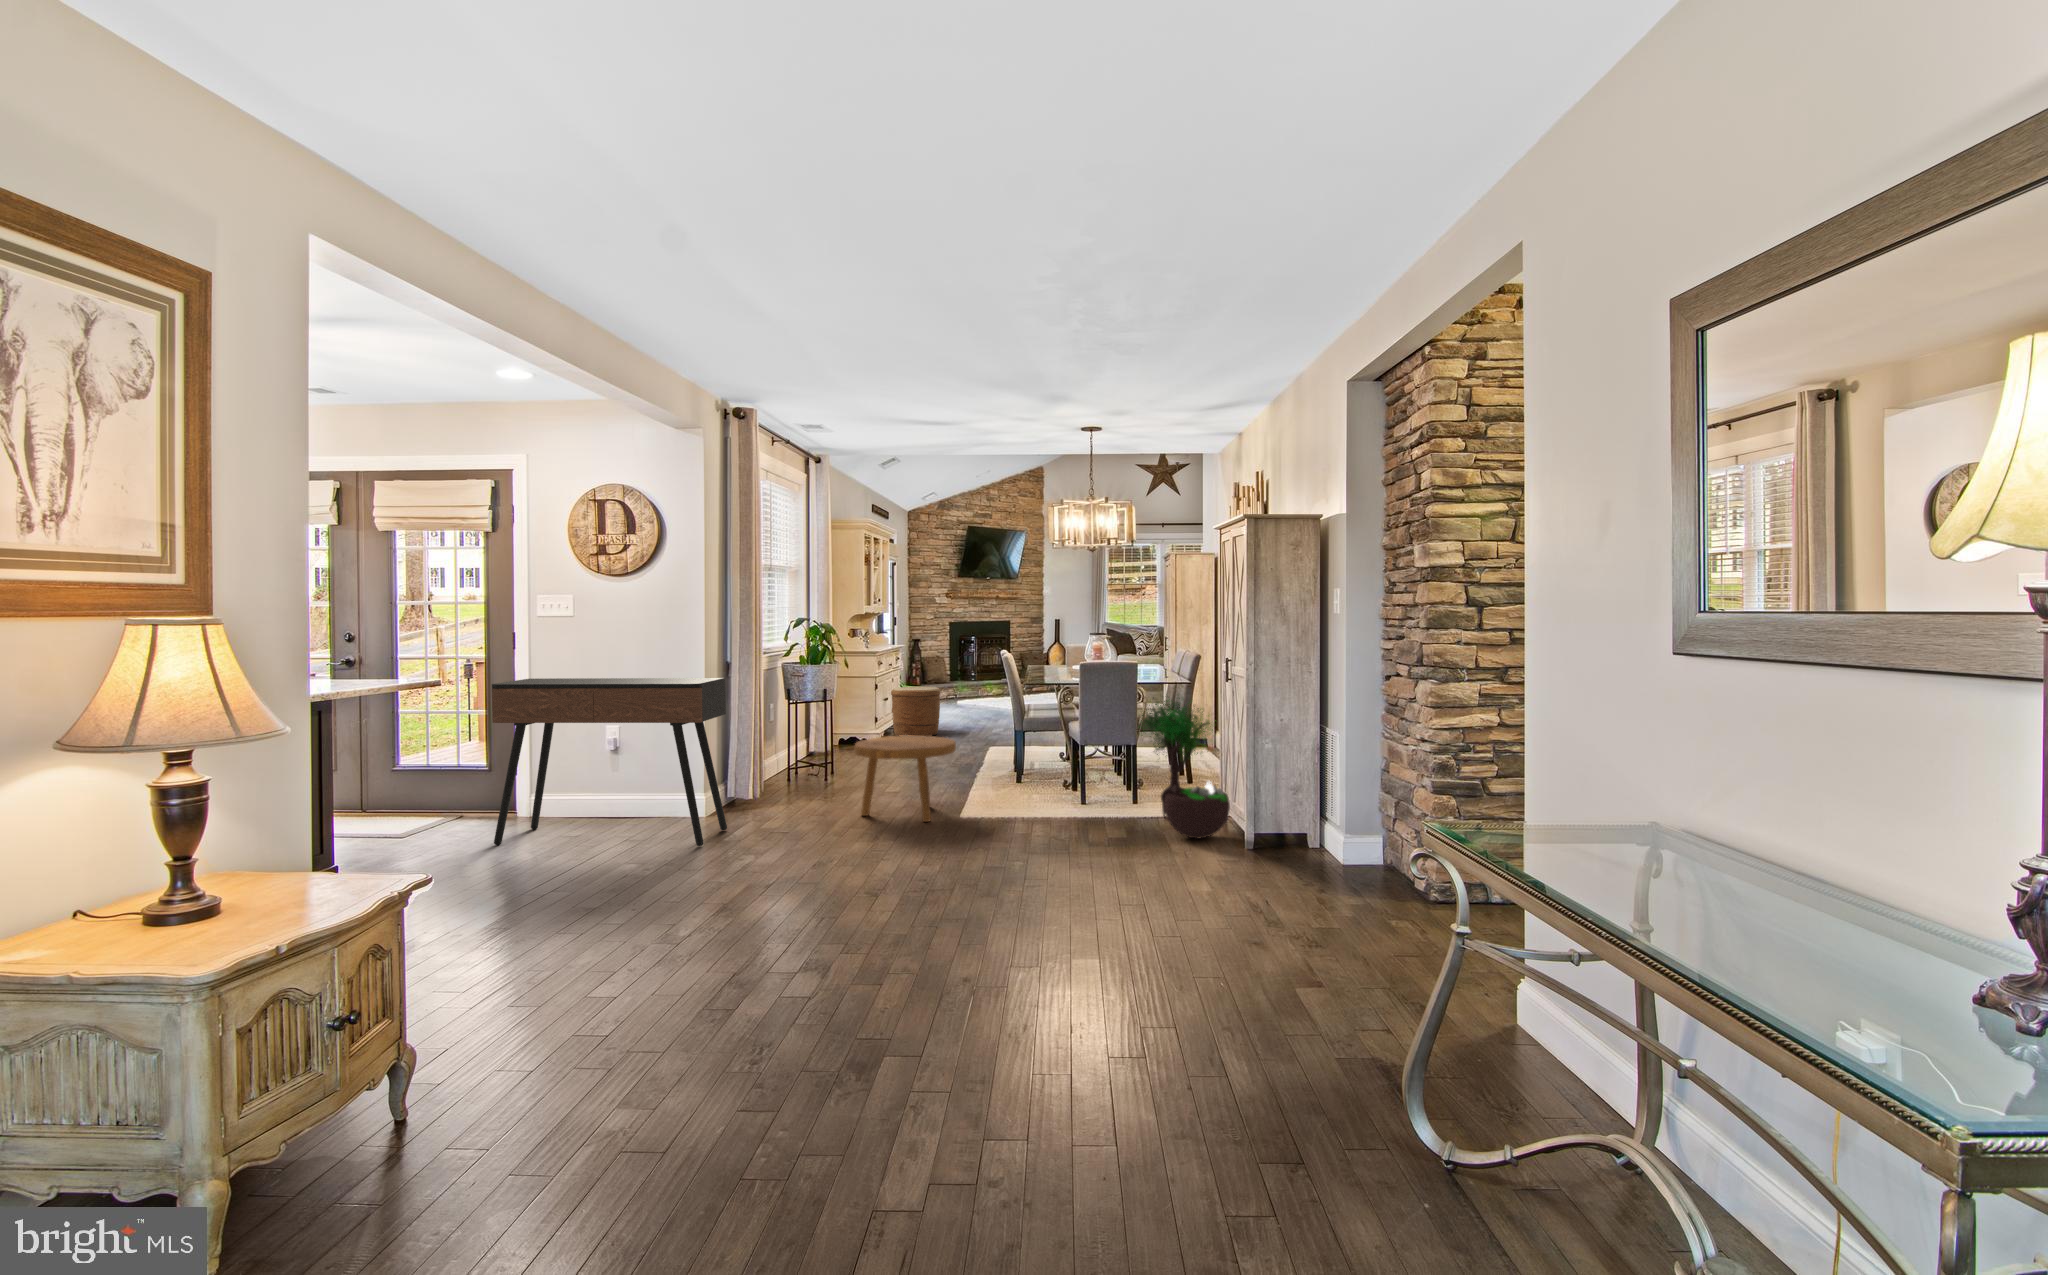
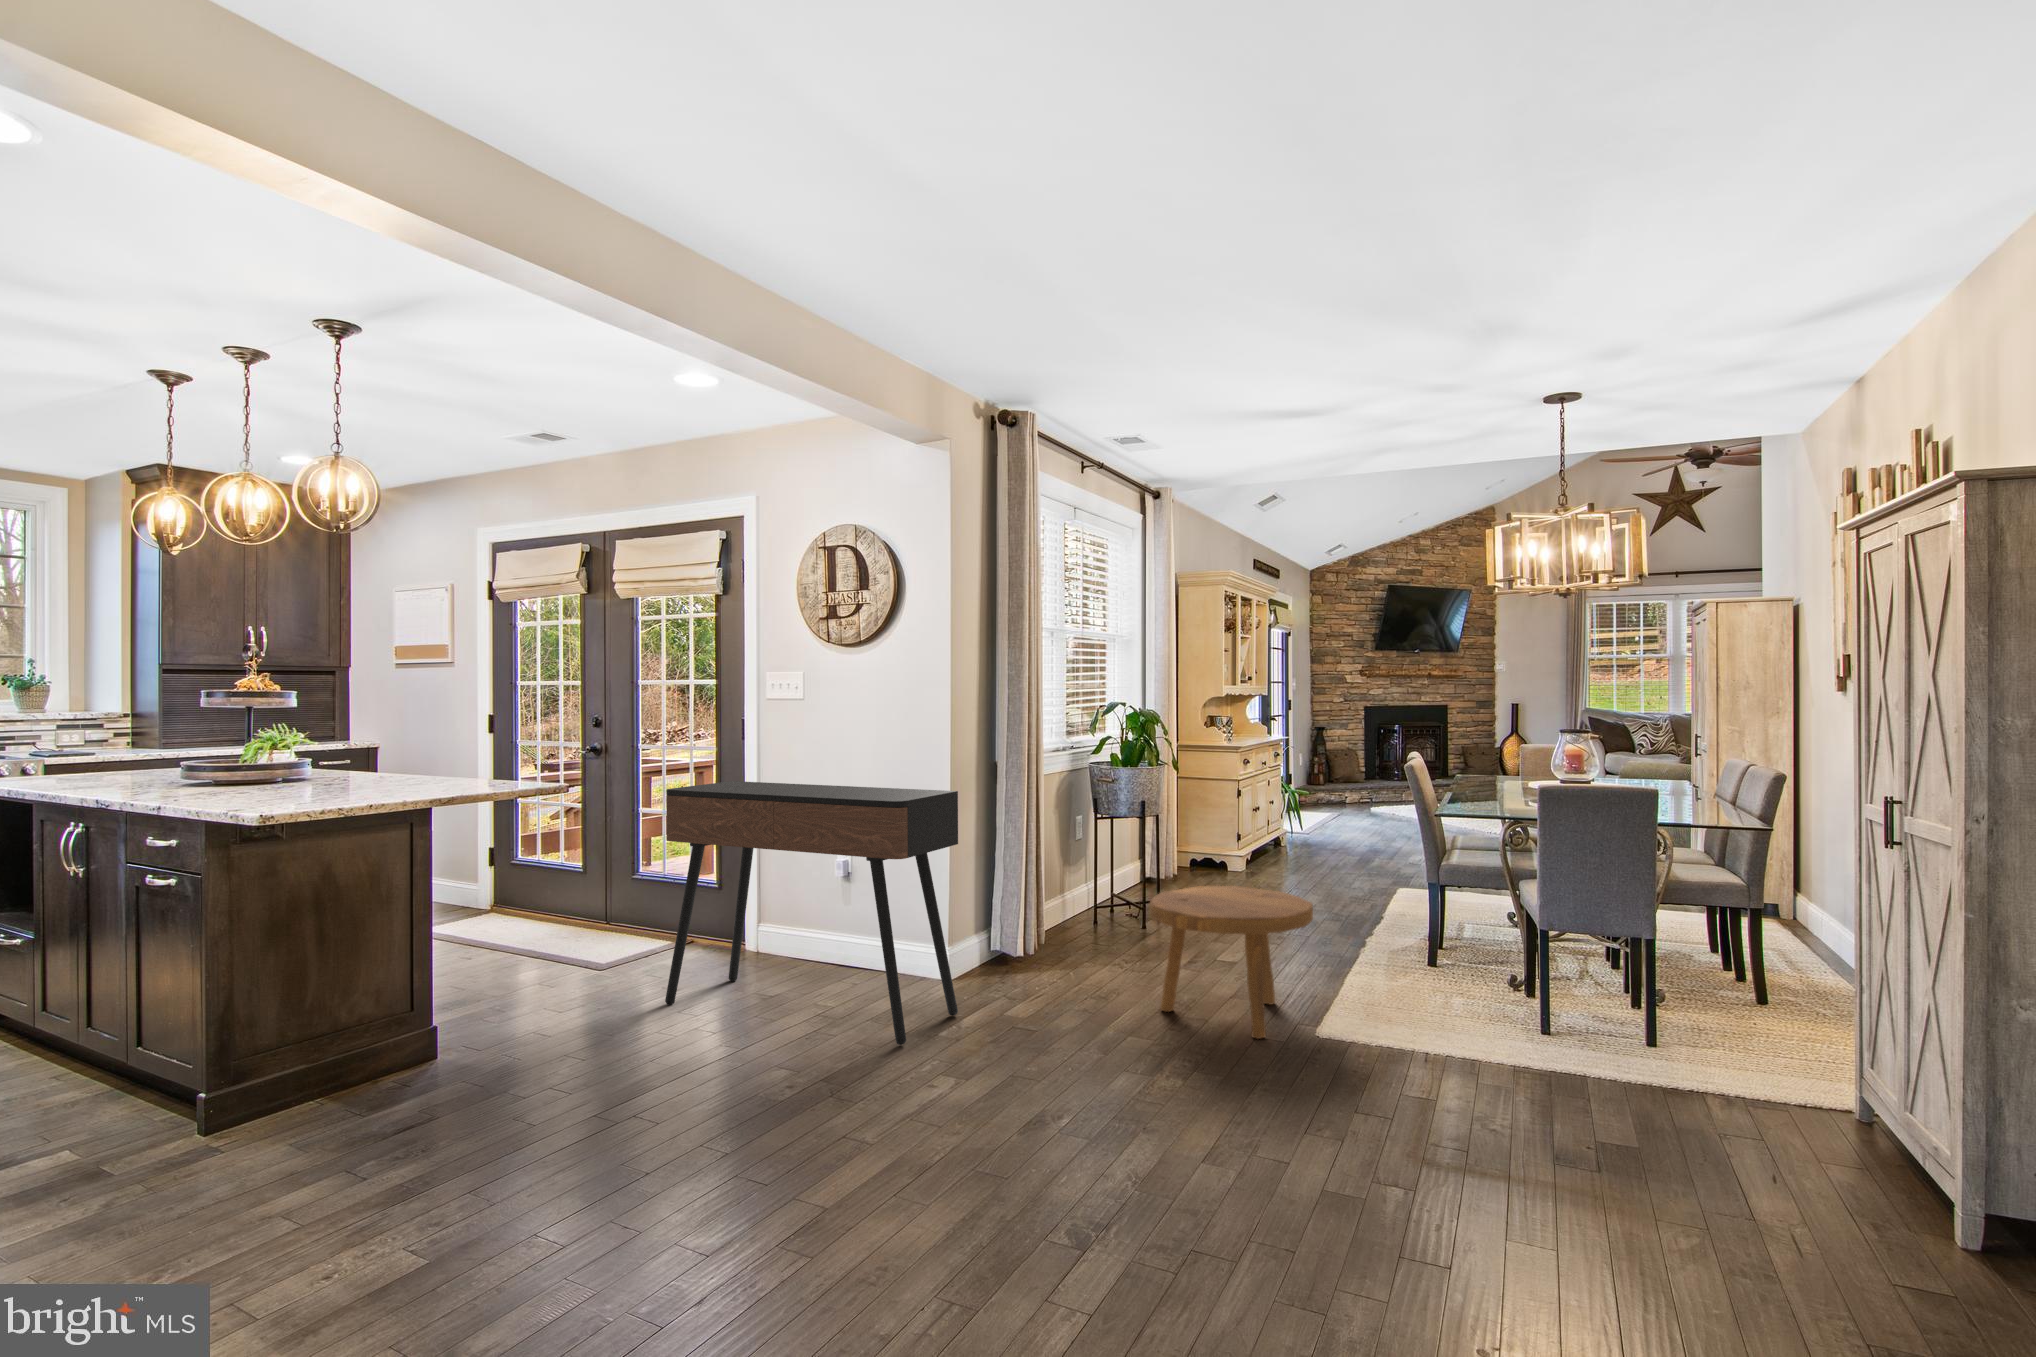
woven basket: present [891,686,941,736] -> none [1262,796,1332,867]
potted tree: present [1141,697,1230,839] -> none [1658,845,1888,1169]

